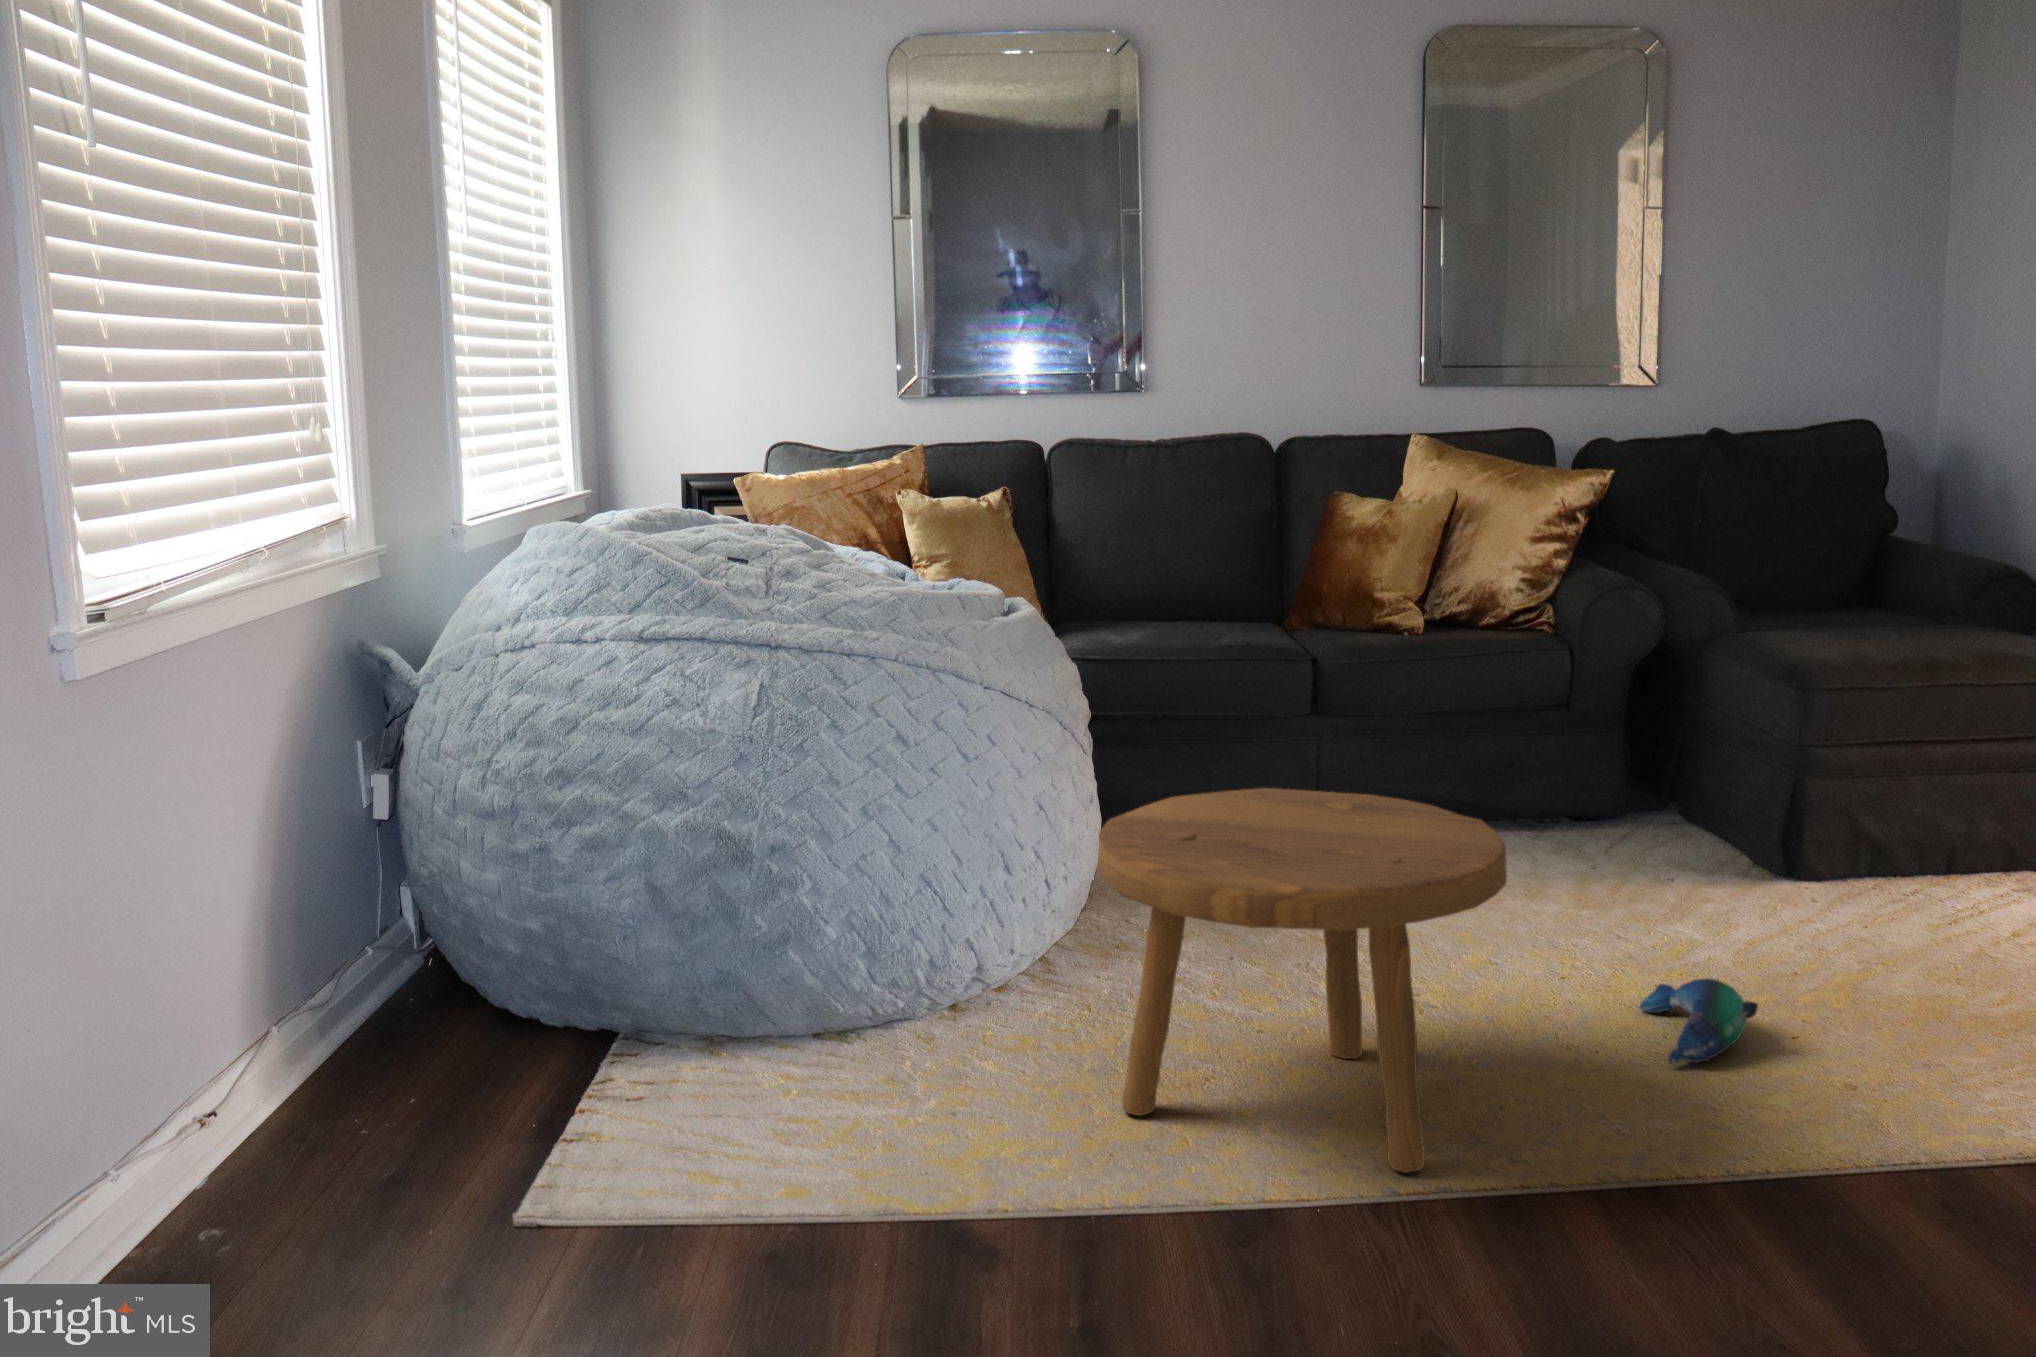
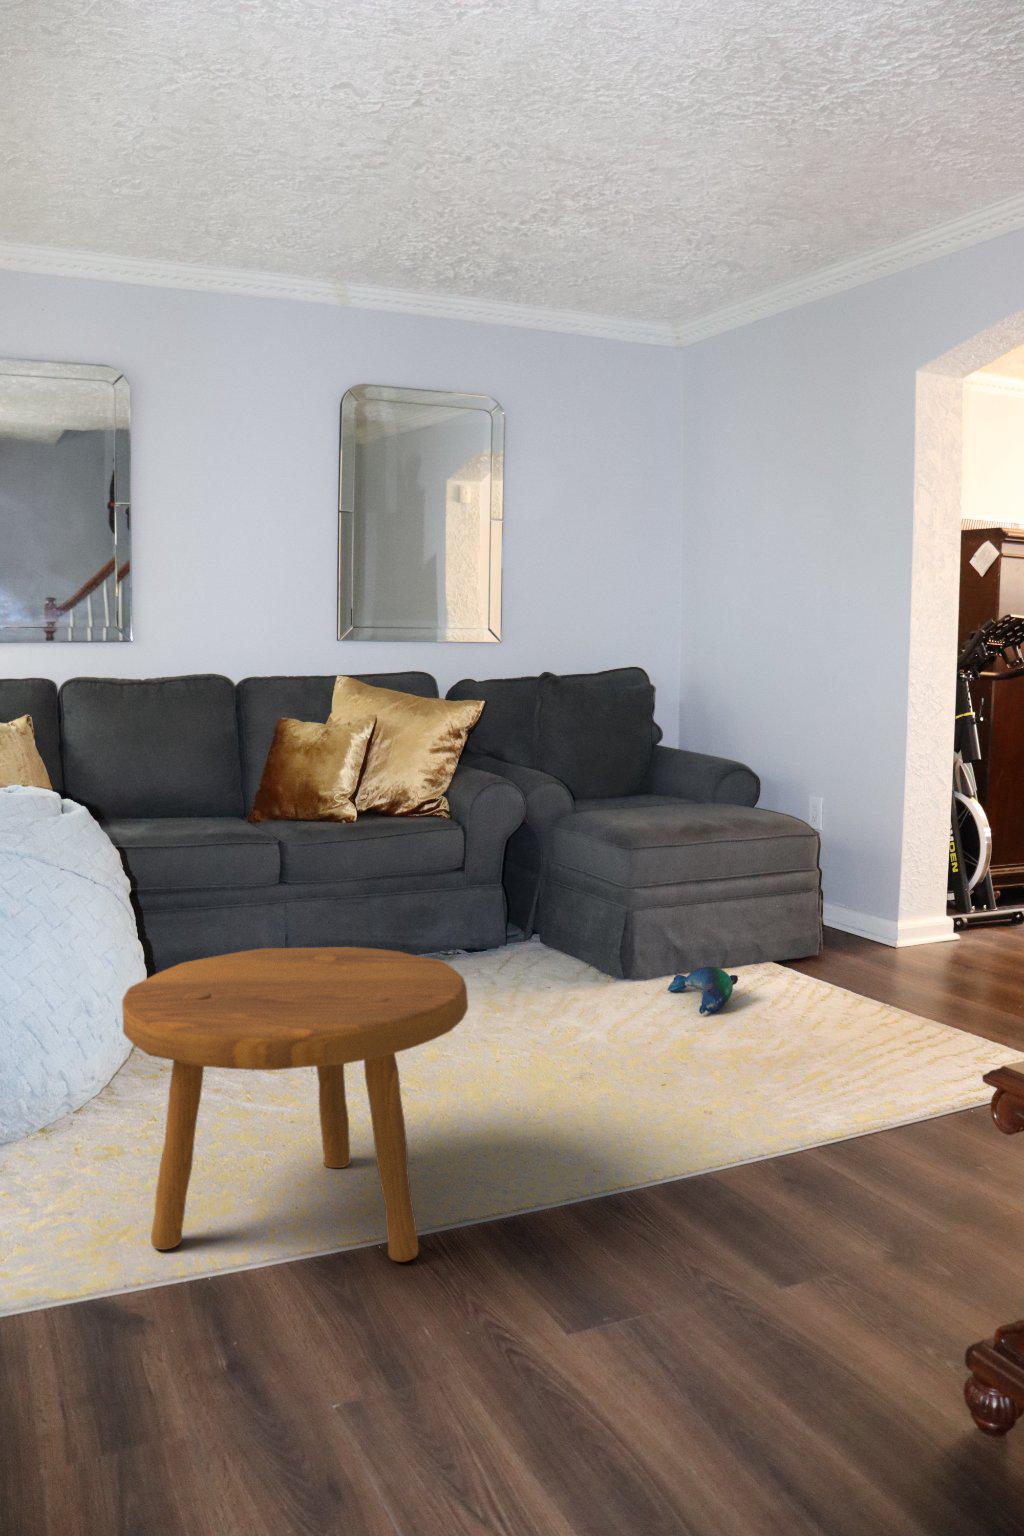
plush toy: present [1639,979,1758,1064] -> present [668,967,738,1014]

